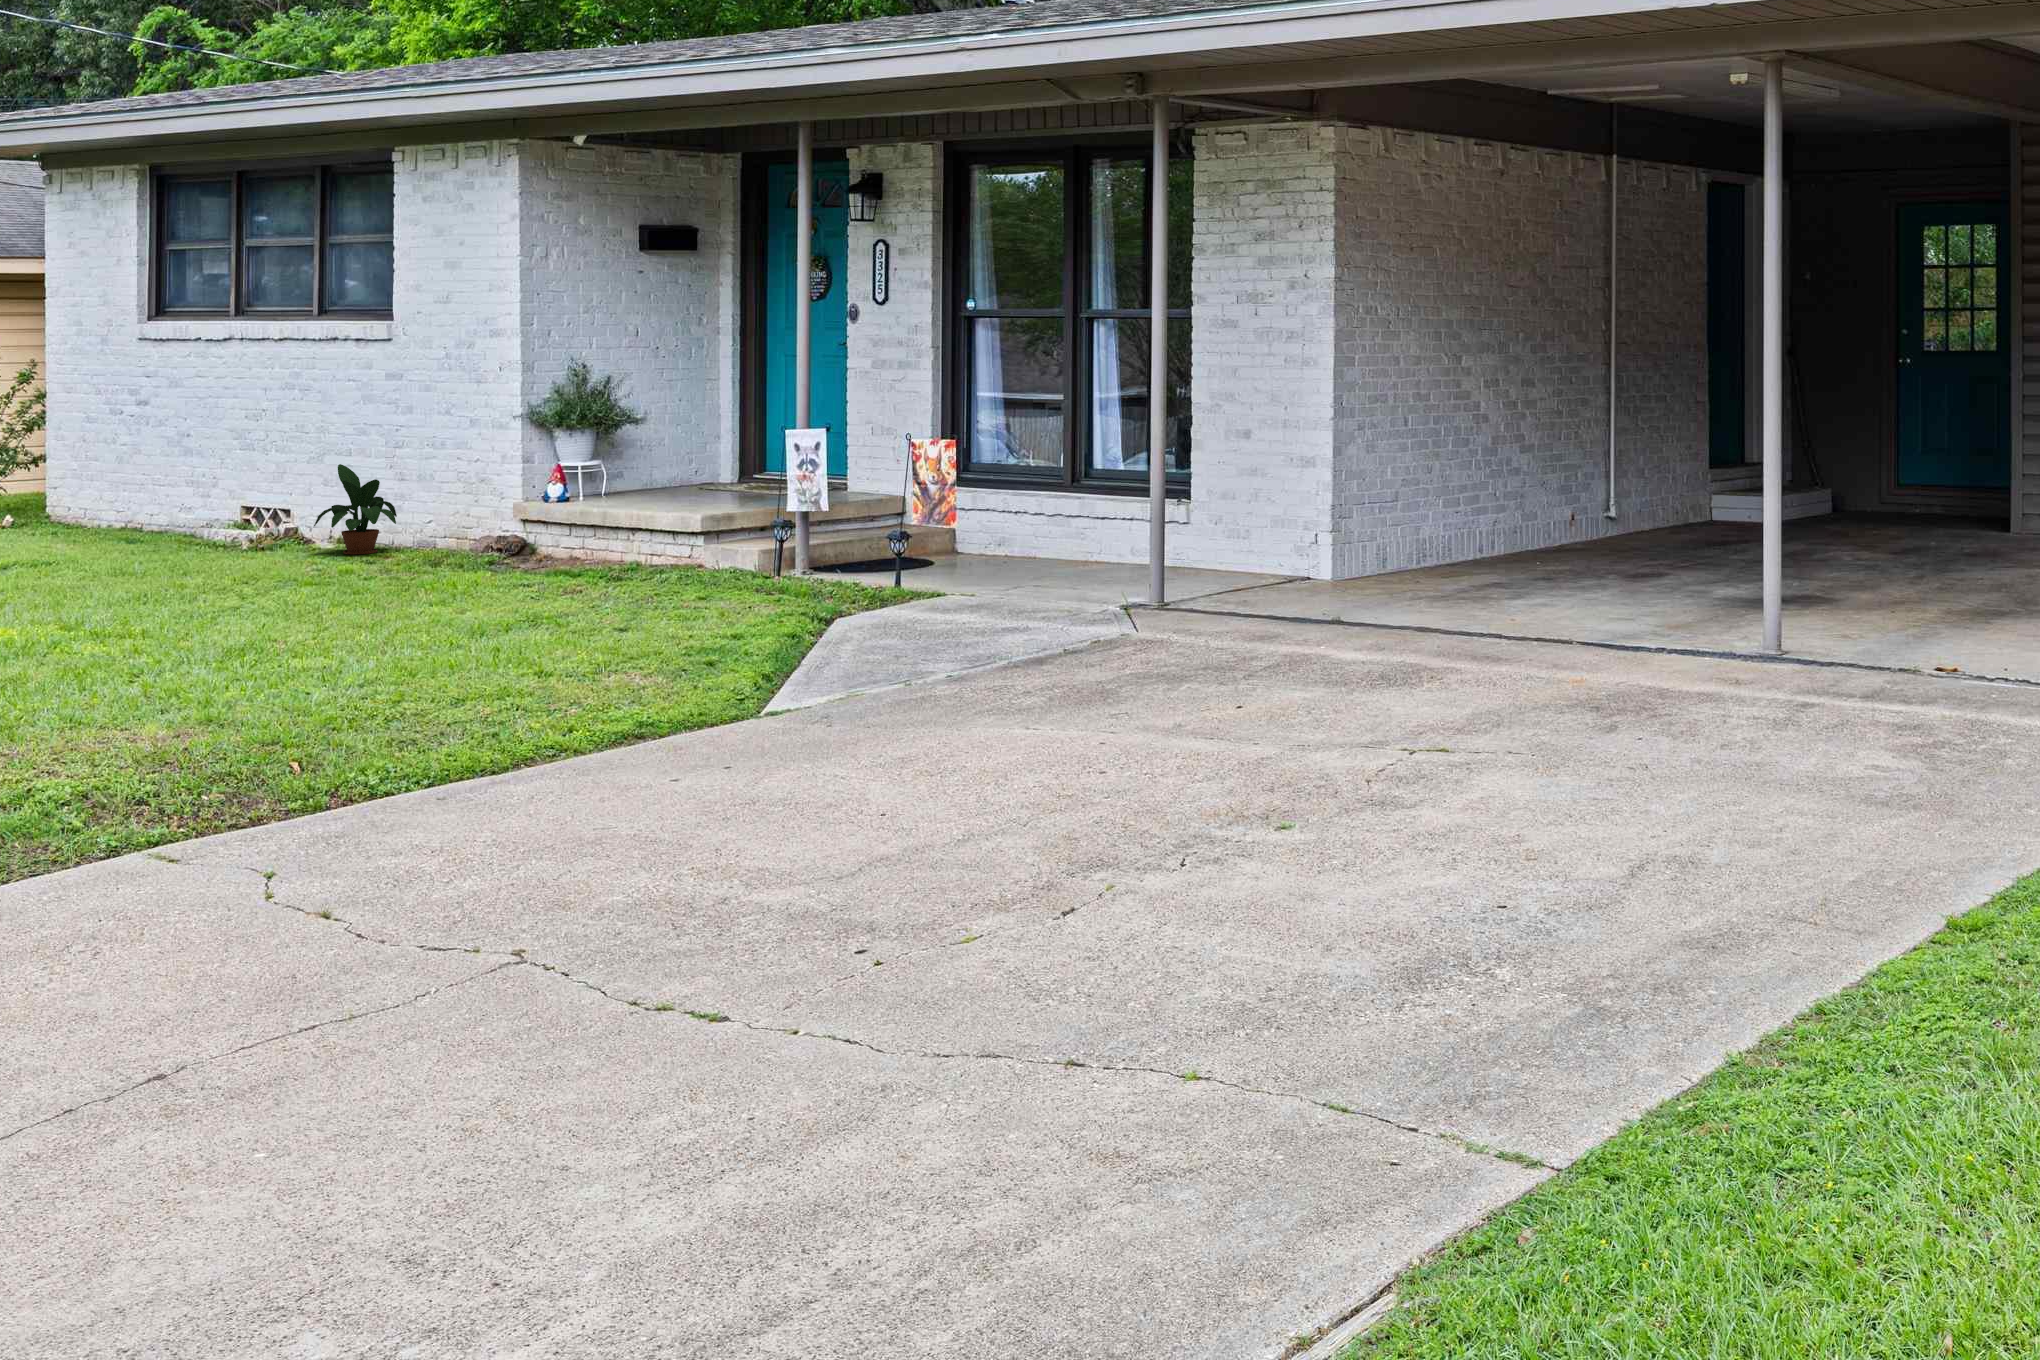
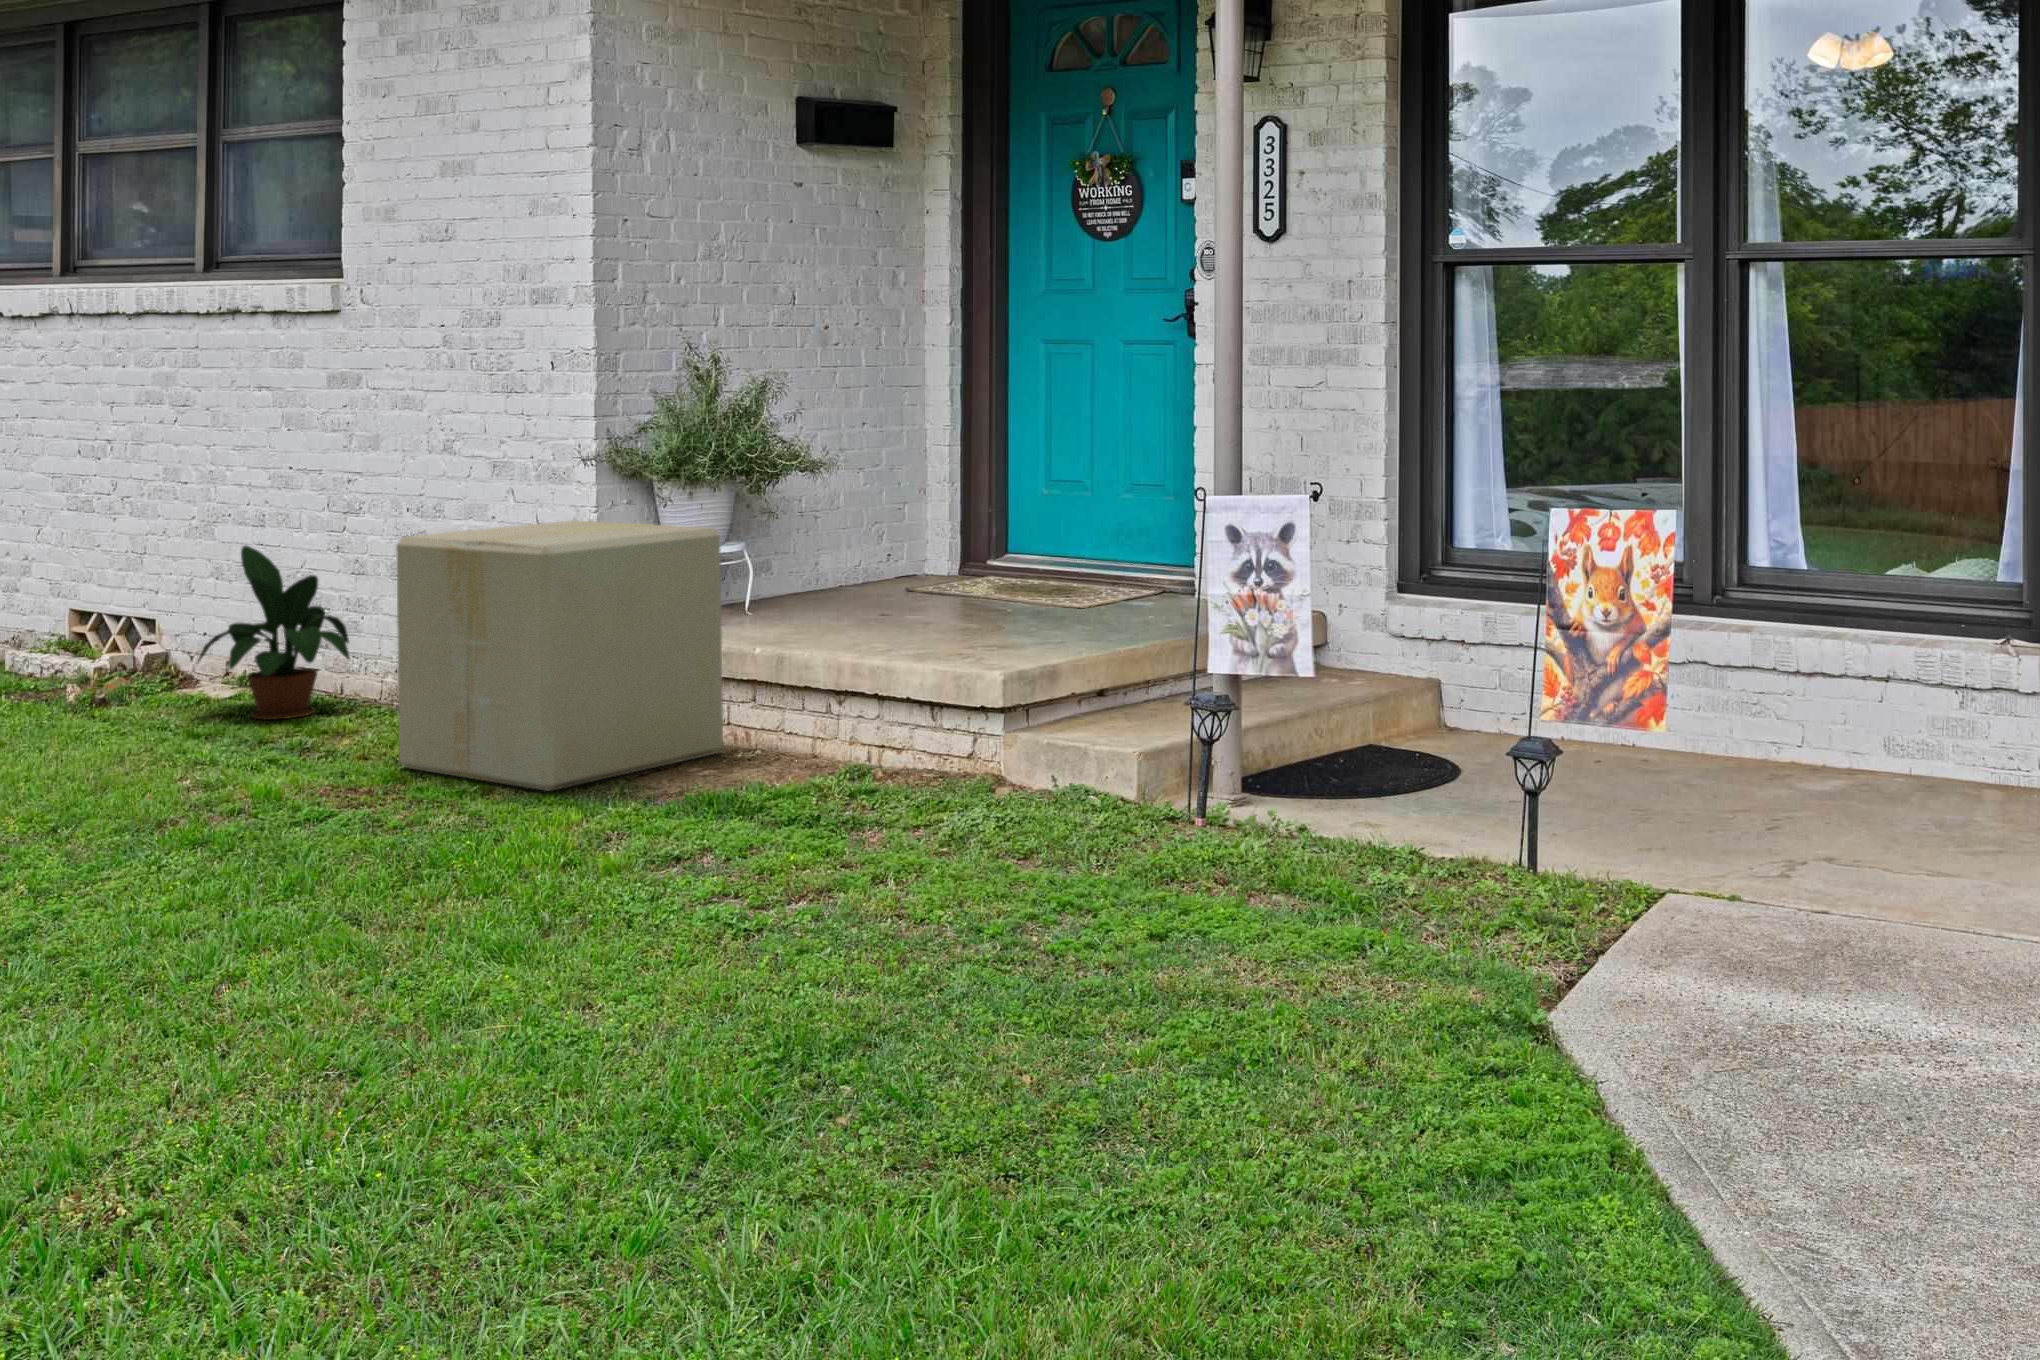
cardboard box: none [414,450,580,575] -> present [396,520,723,791]

